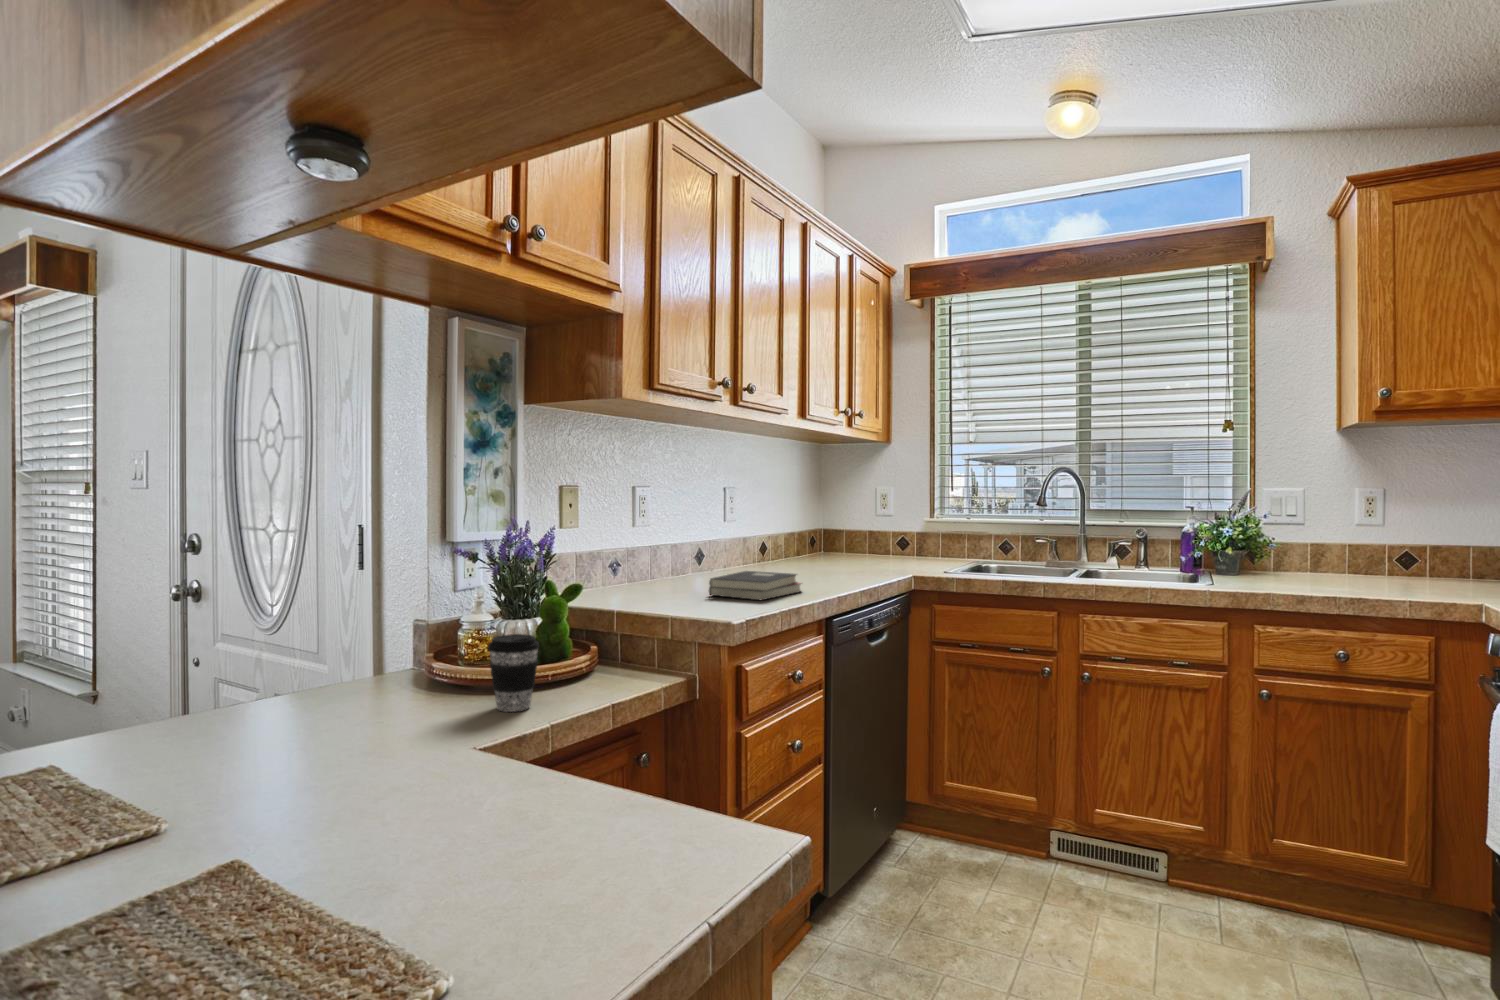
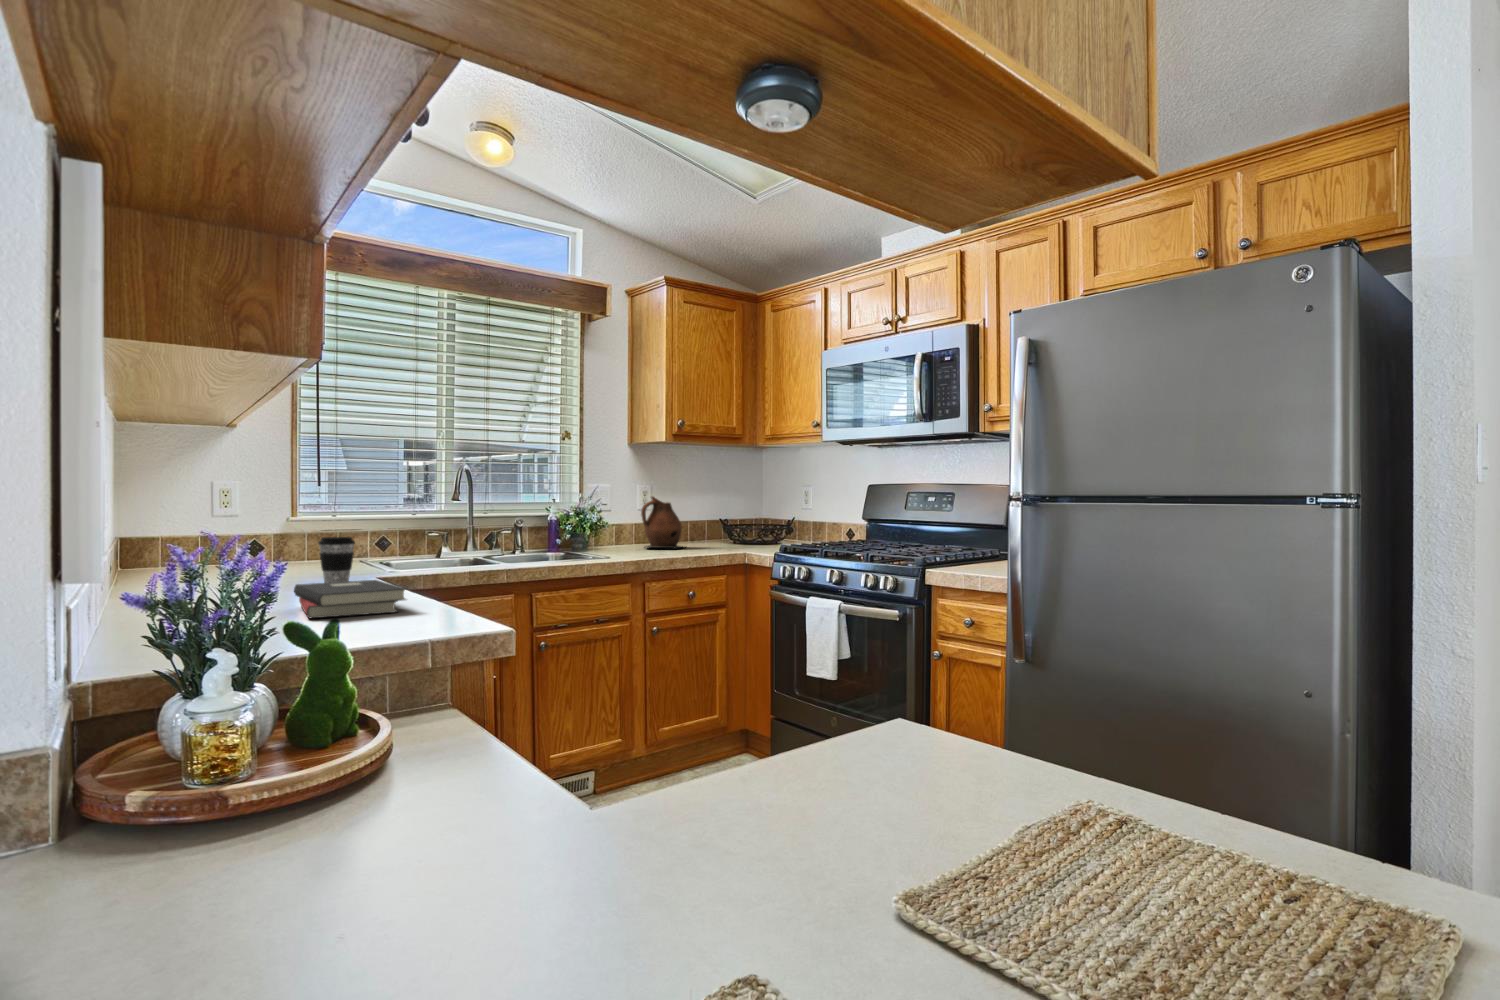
ceramic pitcher: none [1339,505,1434,586] -> present [641,496,682,548]
coffee cup: present [488,634,539,712] -> present [318,537,355,583]

